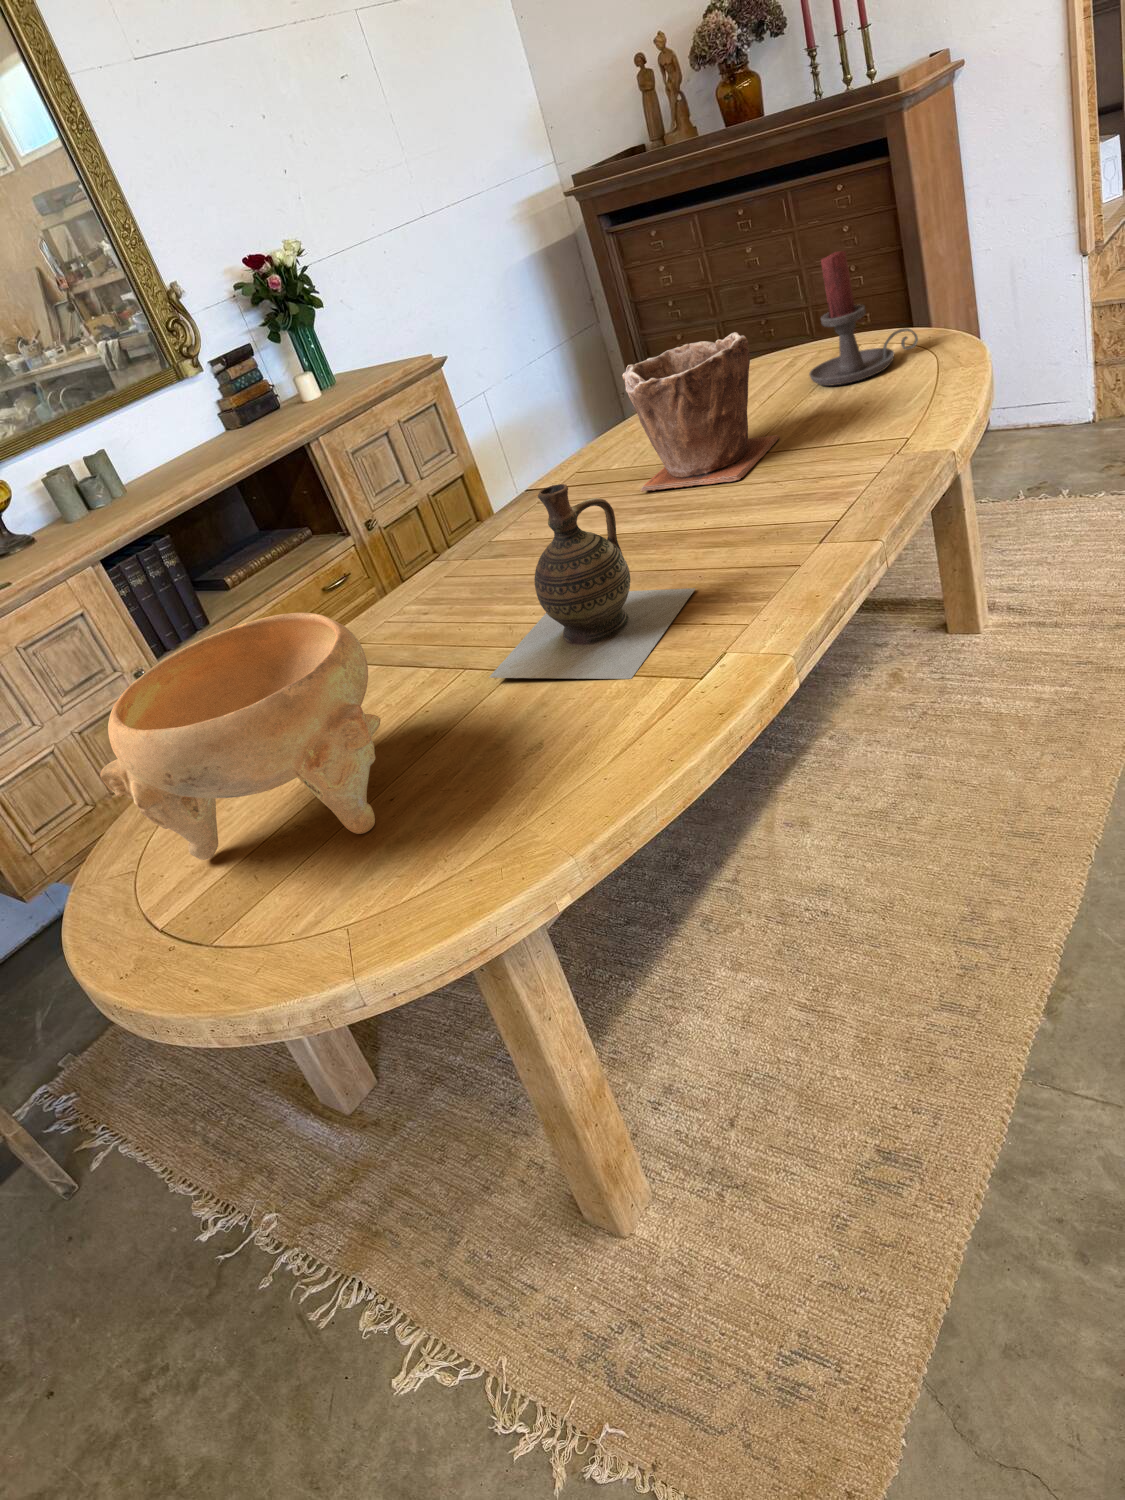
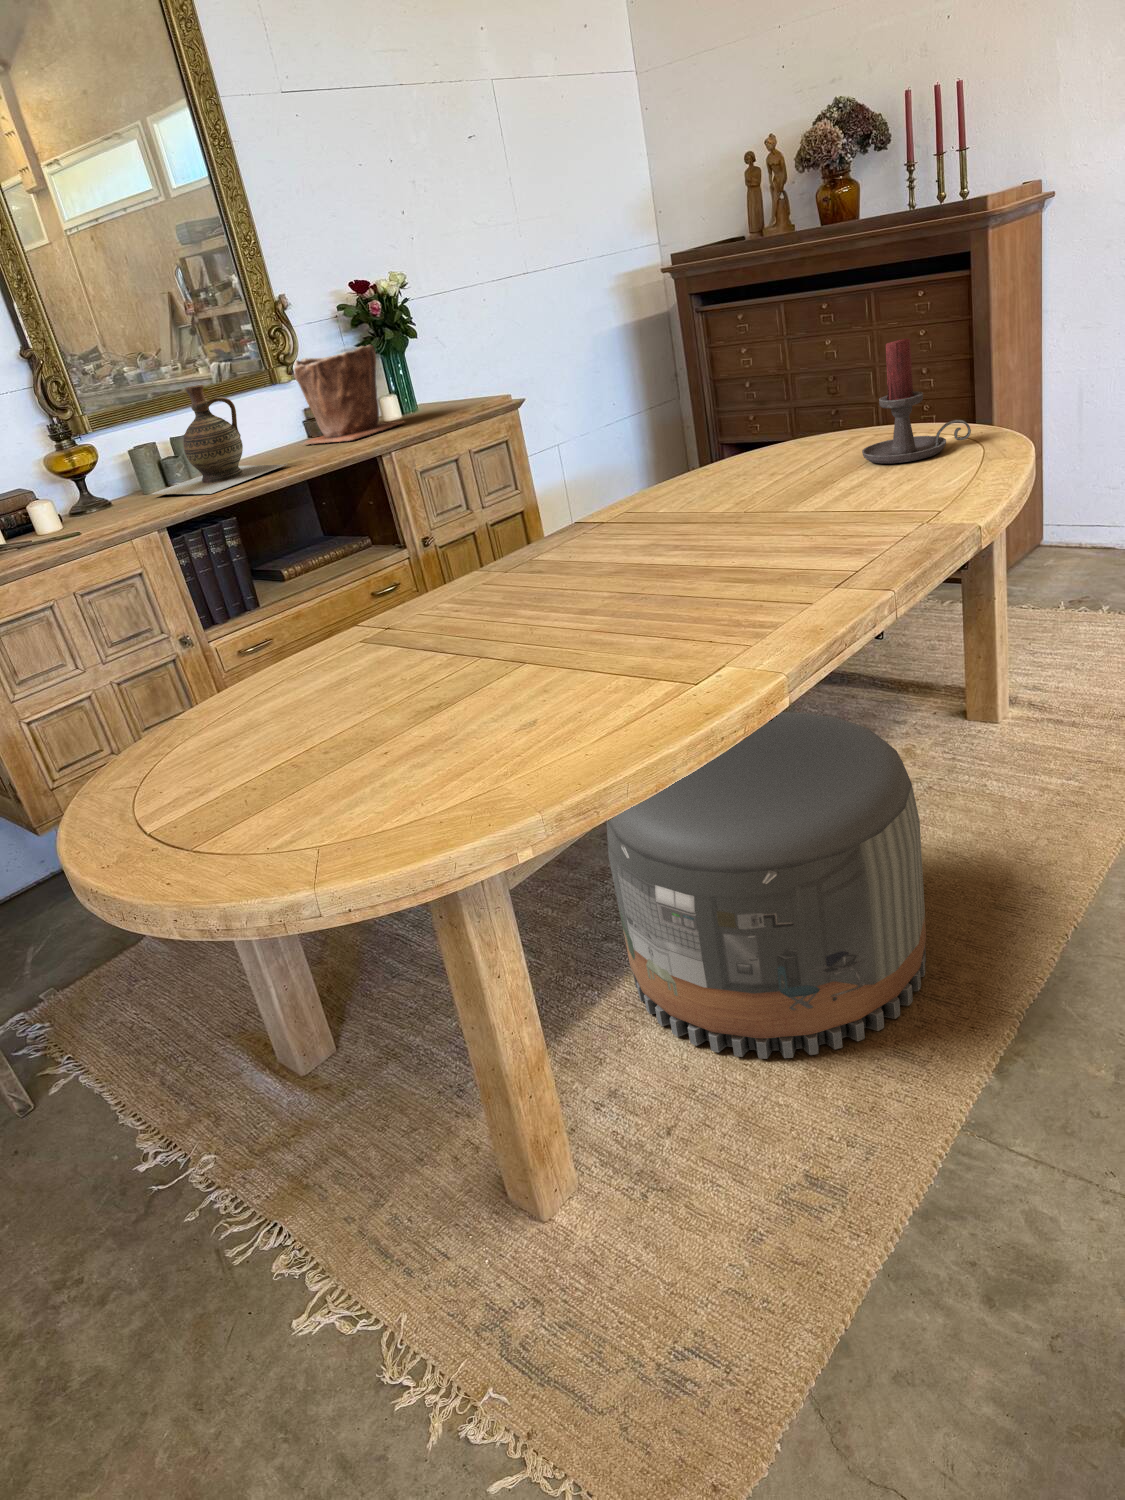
plant pot: present [622,332,779,492] -> present [294,345,404,444]
ceramic jug: present [489,484,695,679] -> present [152,385,286,494]
decorative bowl: present [100,613,381,860] -> none [123,570,388,784]
pouf: none [616,668,956,1031] -> present [607,712,926,1059]

